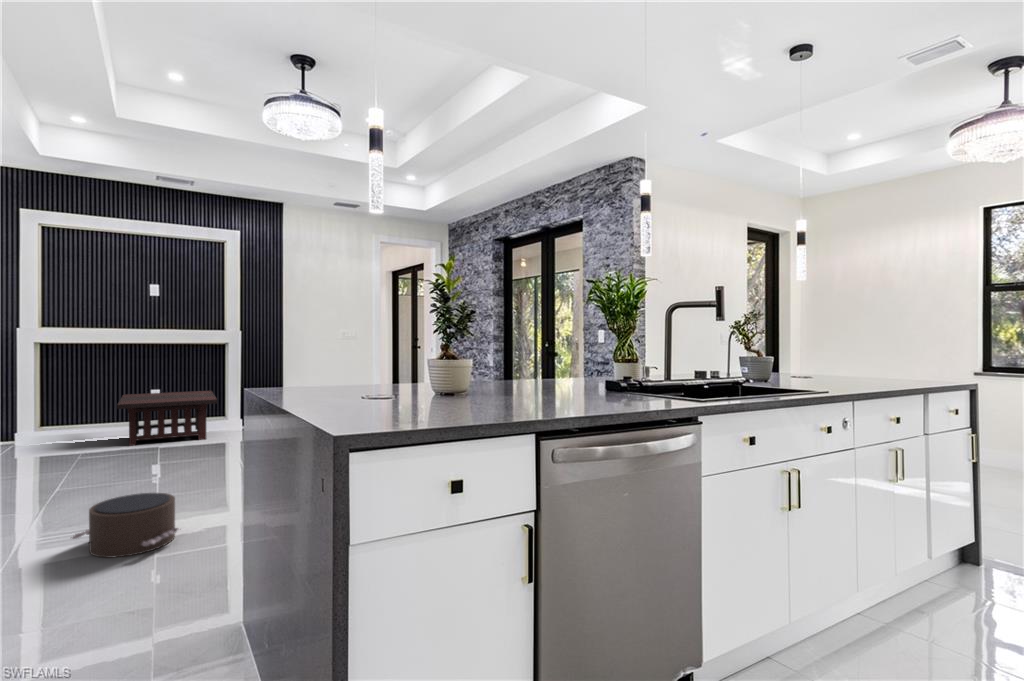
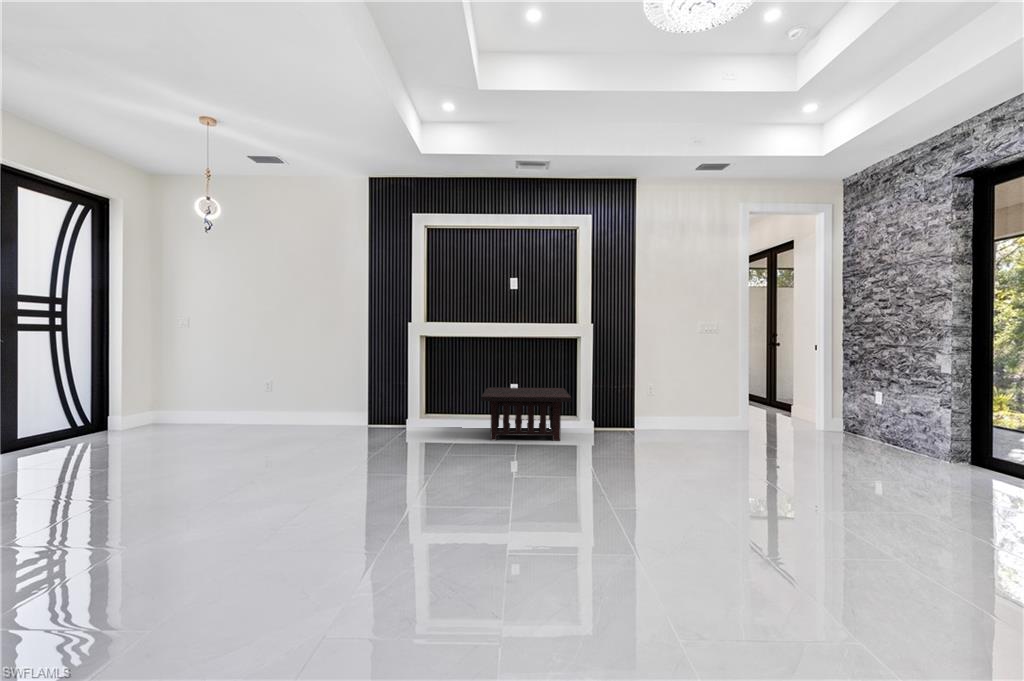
pouf: present [71,493,178,558] -> none [410,521,545,631]

